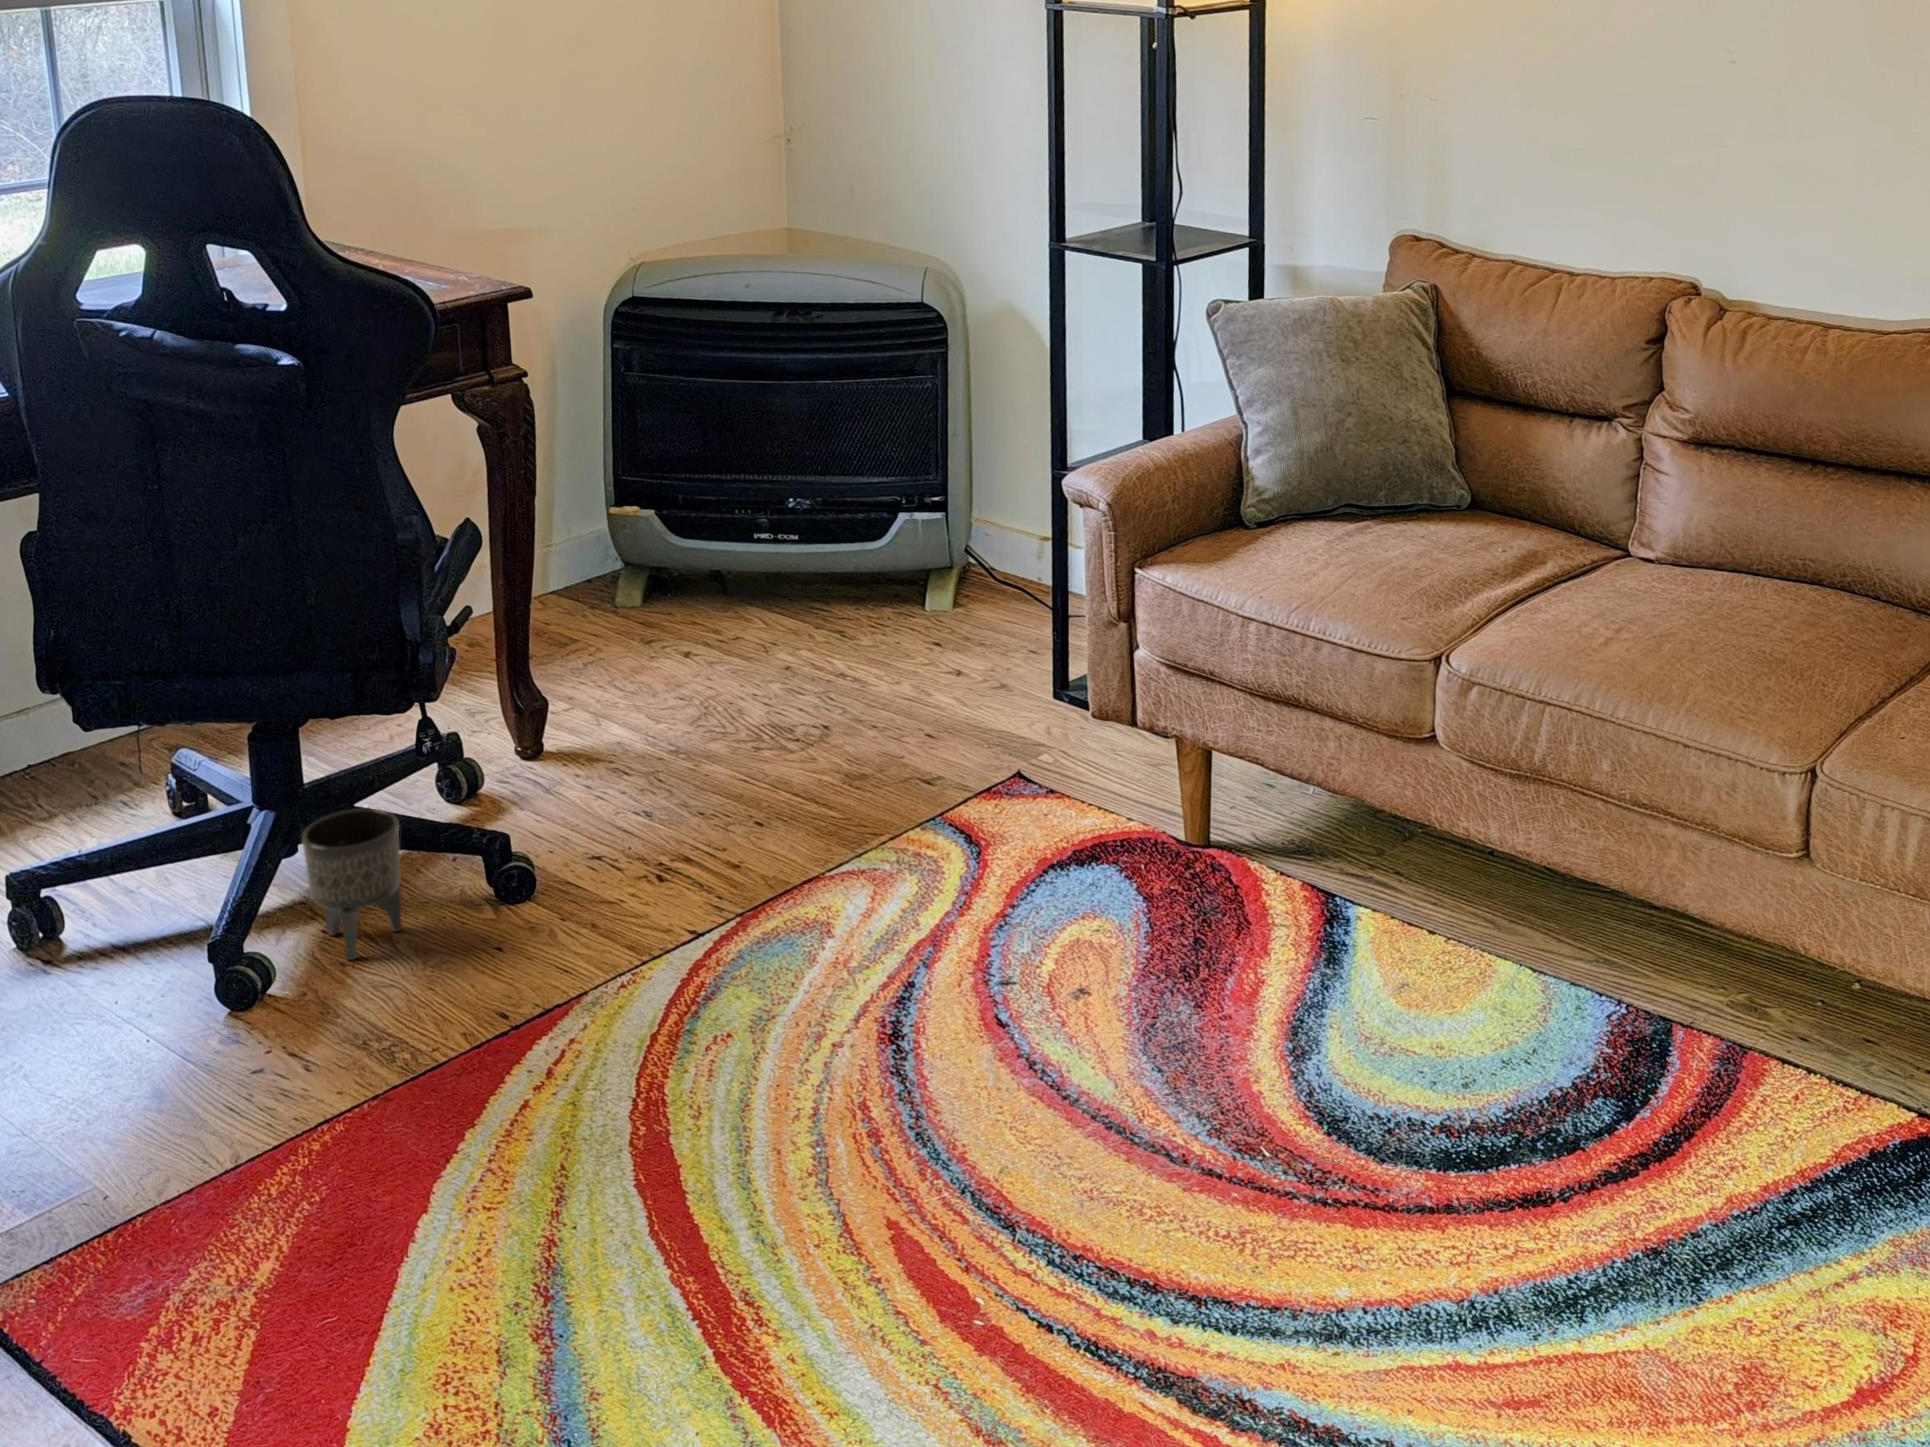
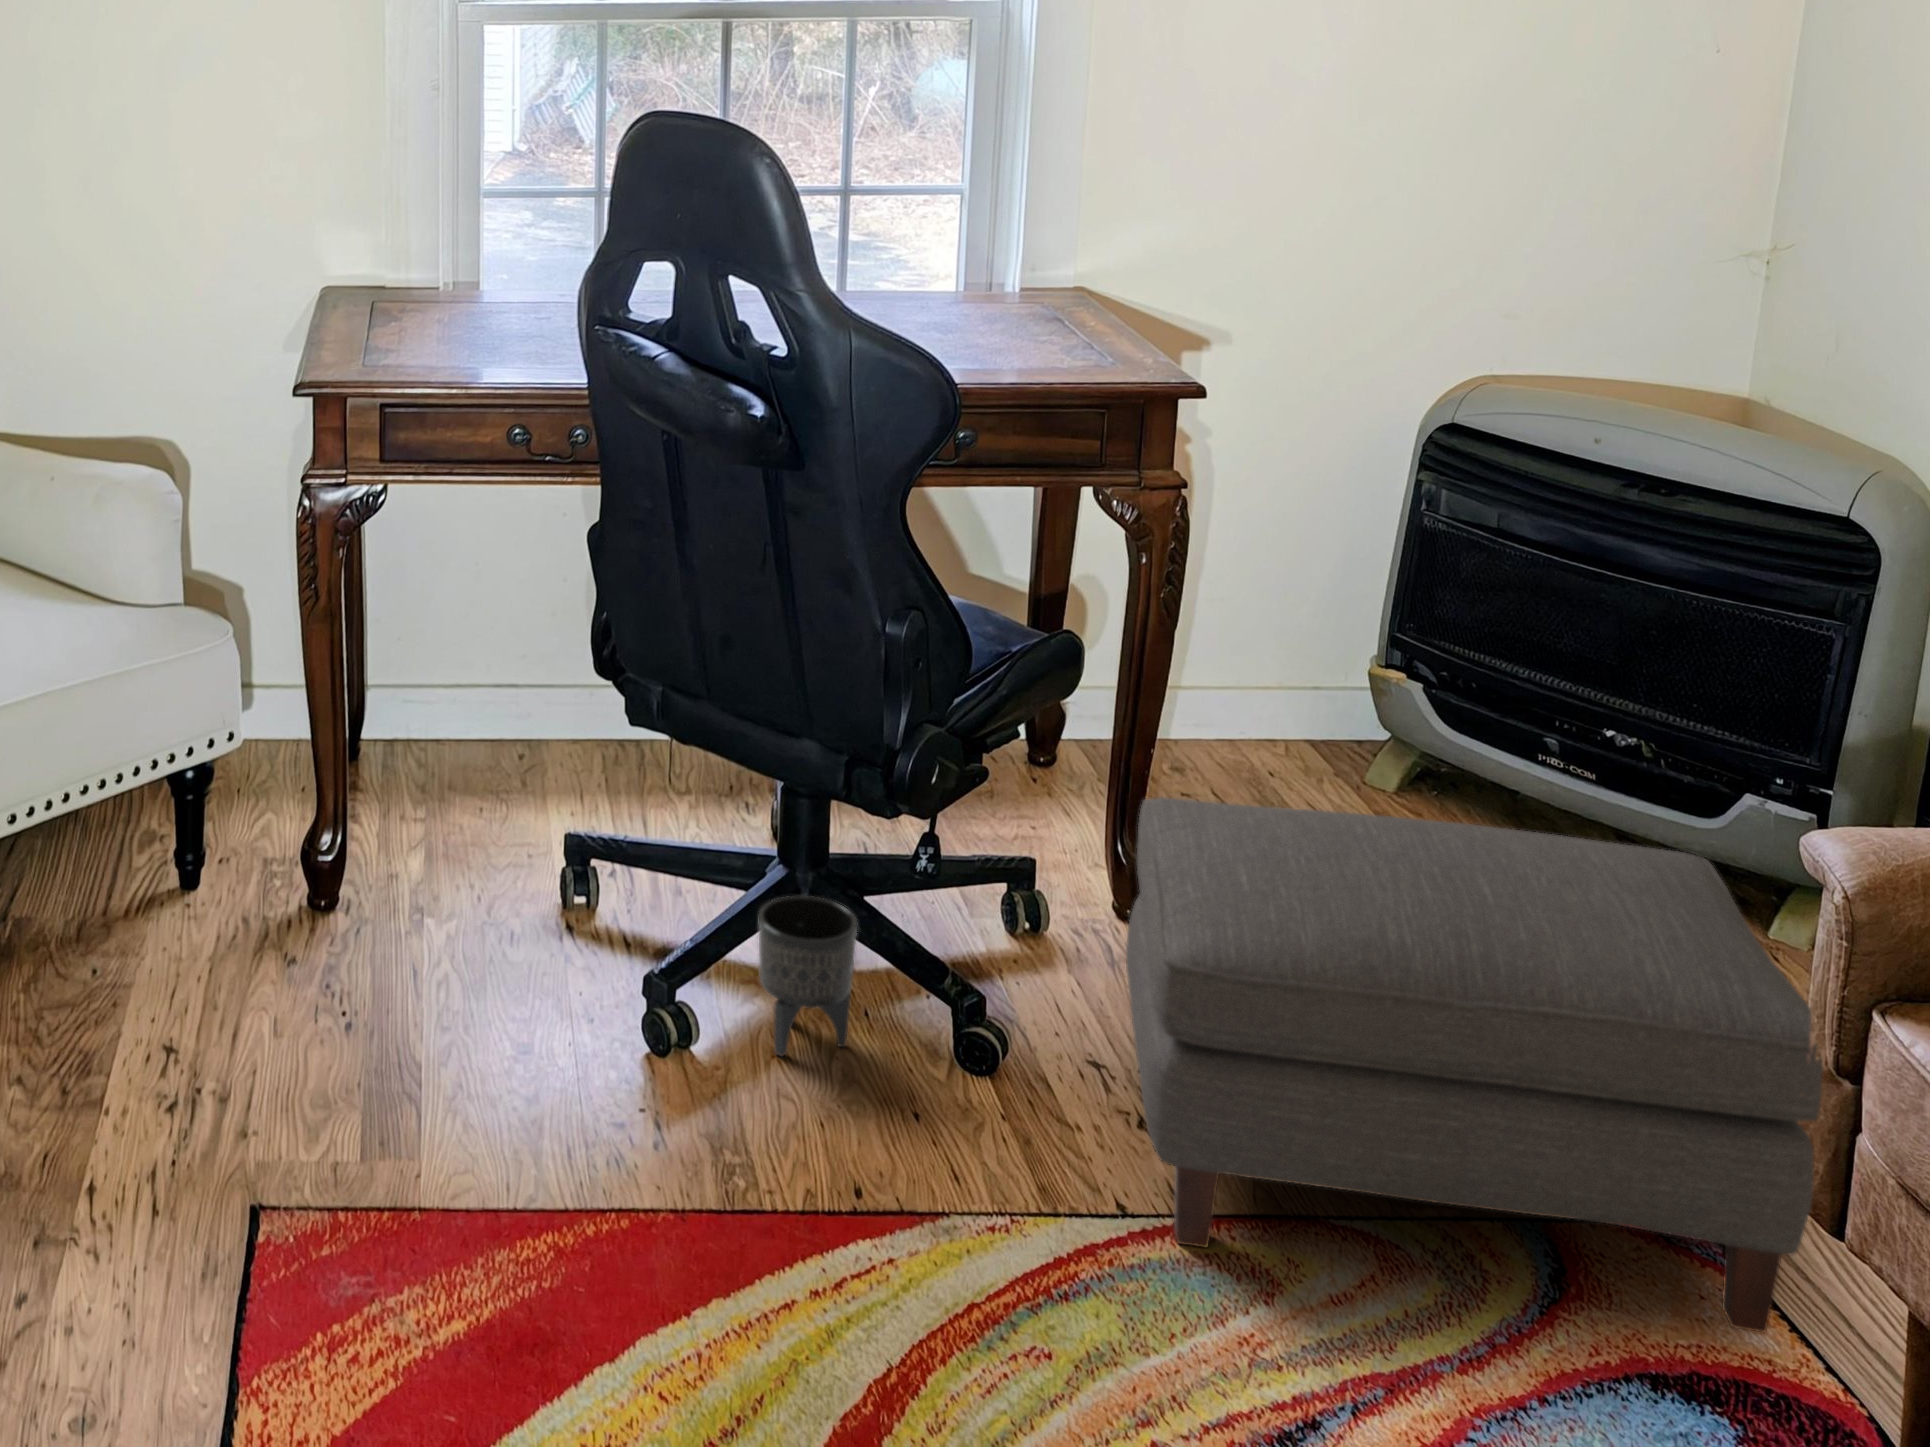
ottoman: none [591,545,1096,933] -> present [1126,797,1823,1332]

